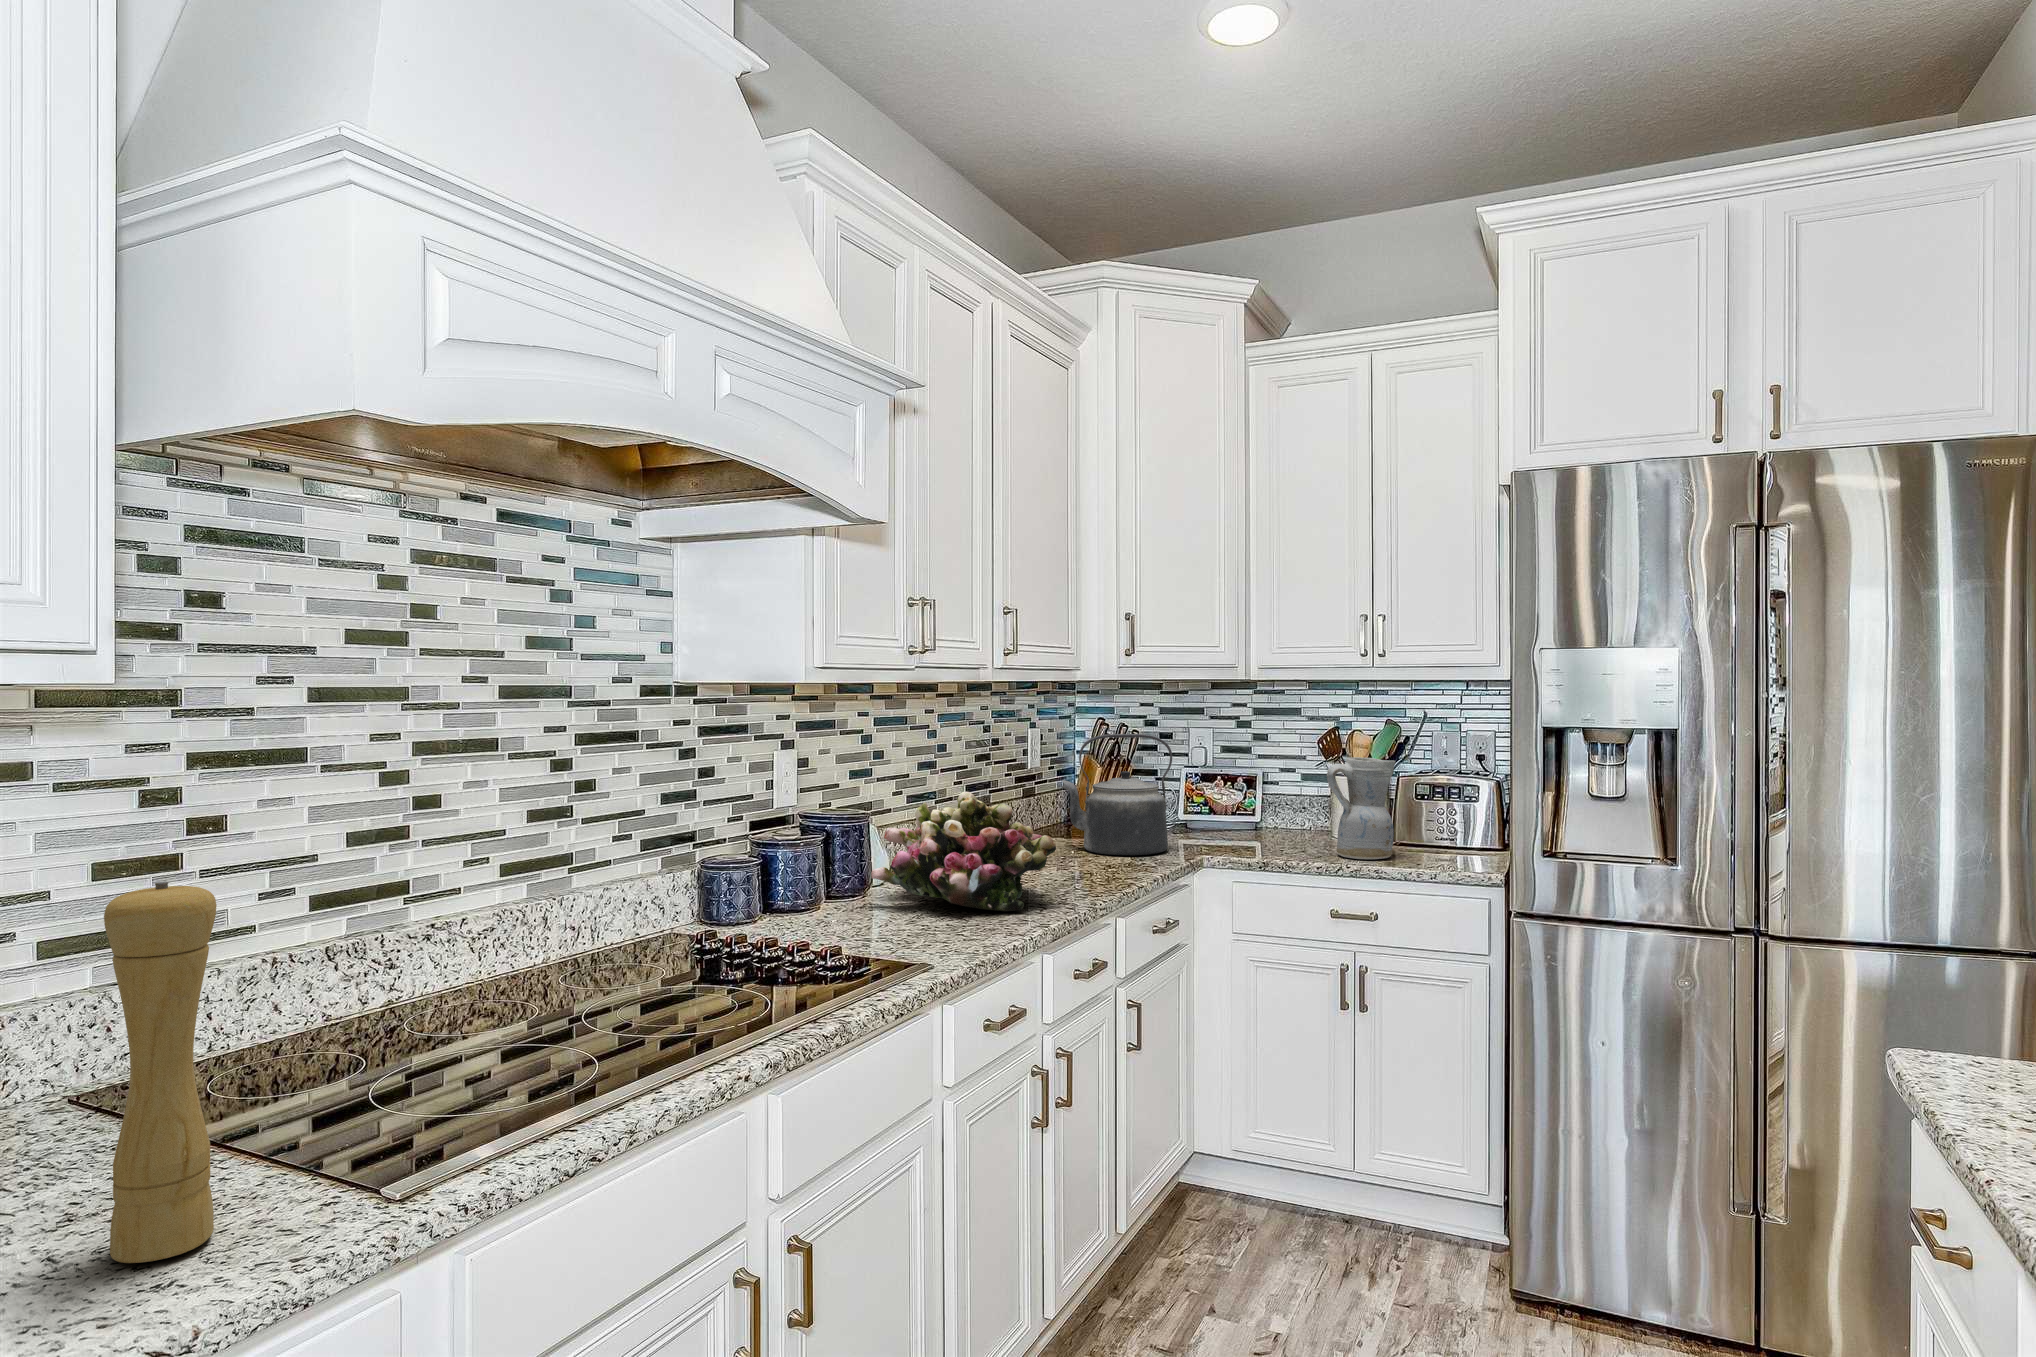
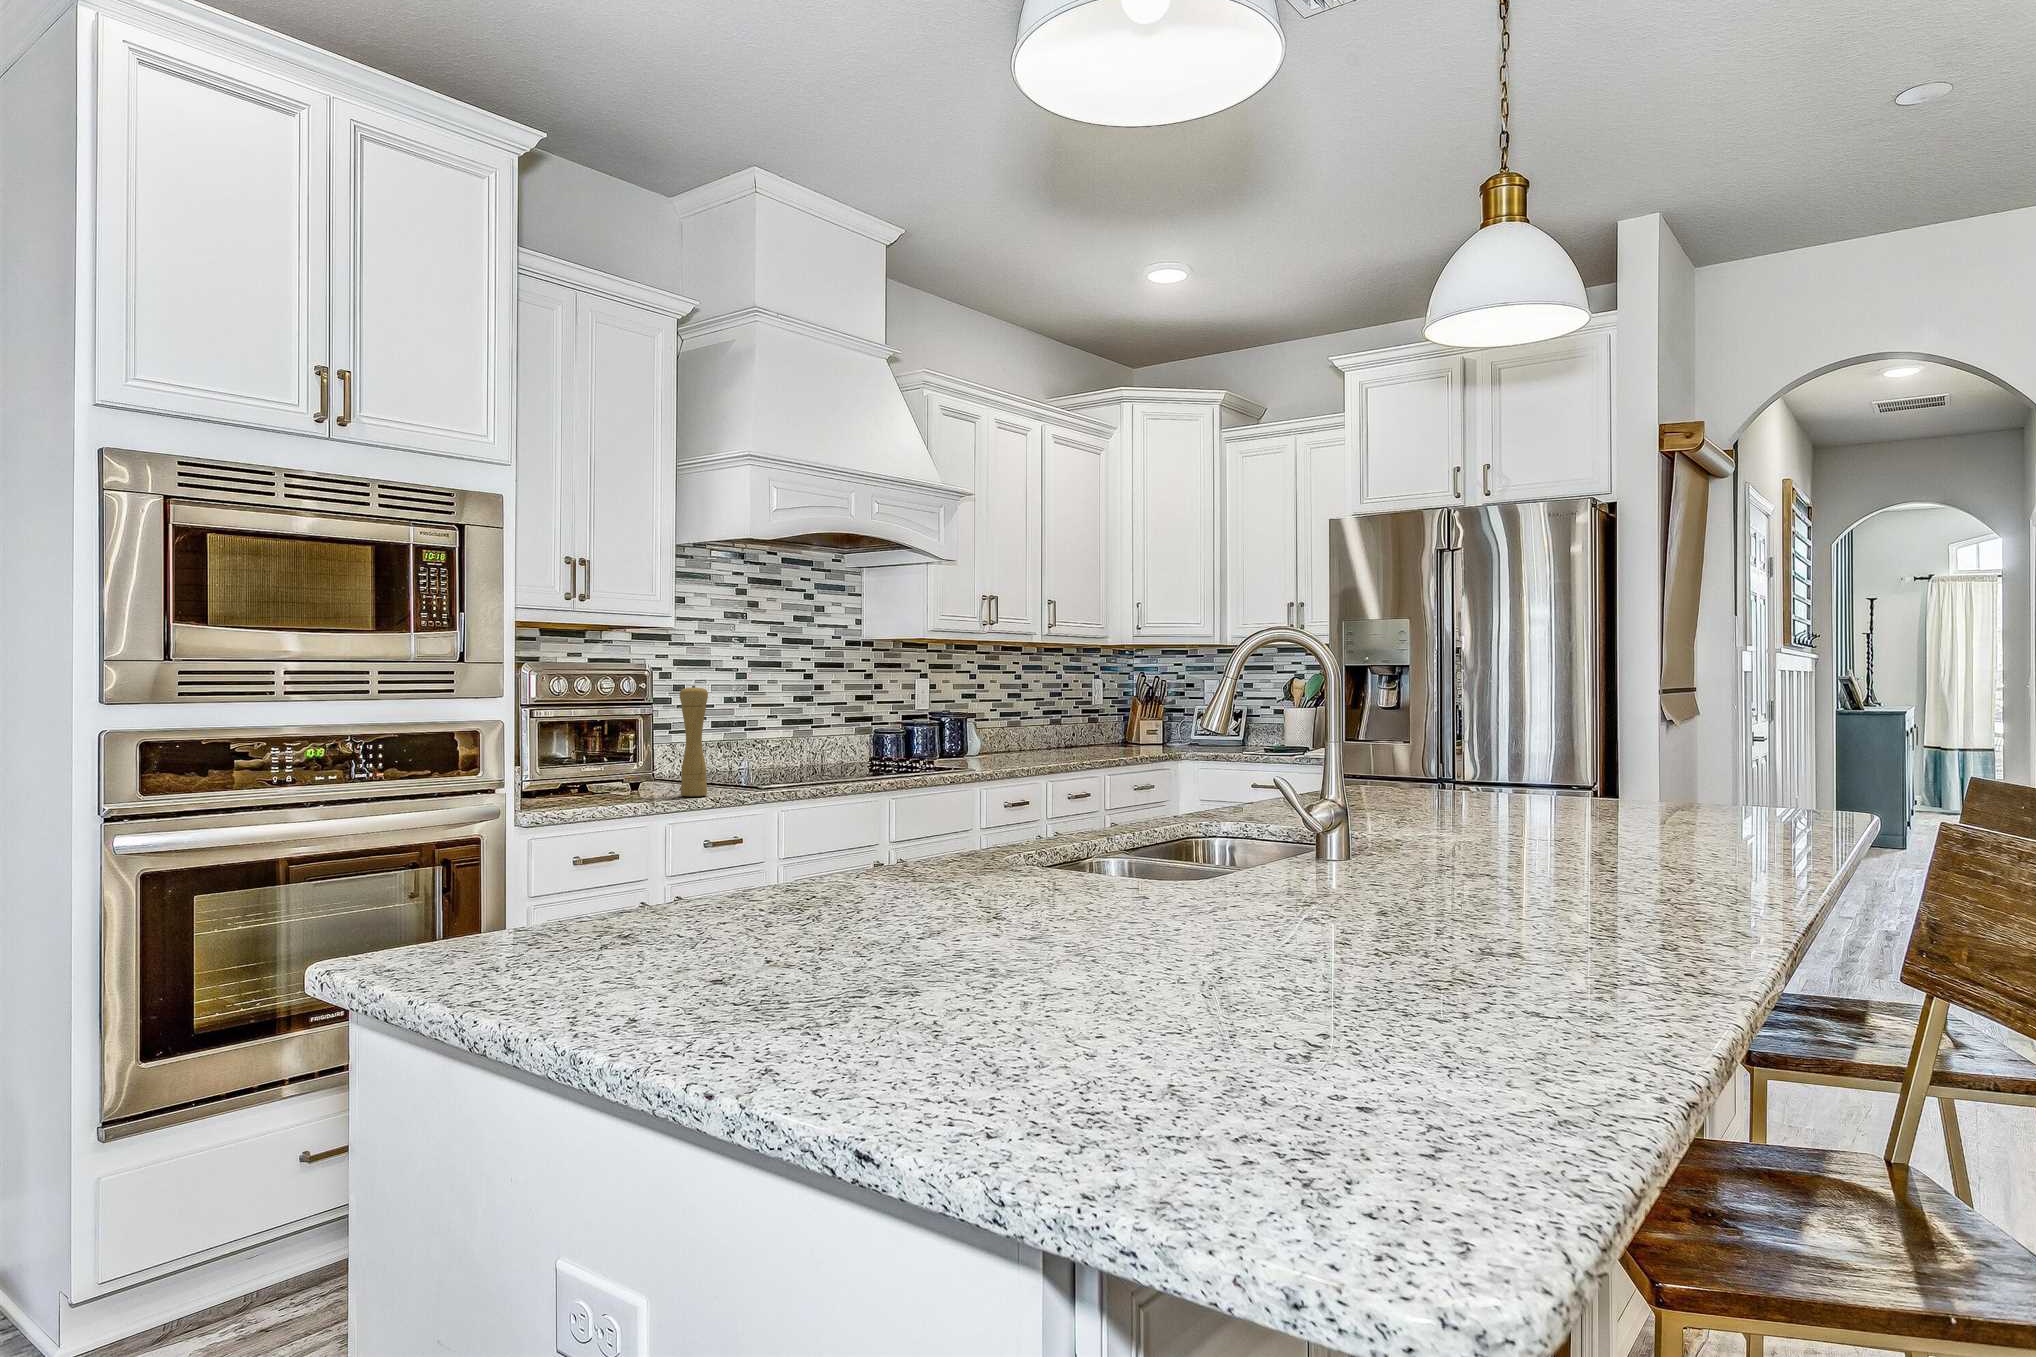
kettle: present [1062,734,1172,855] -> none [1097,679,1165,751]
ceramic pitcher: present [1327,757,1395,859] -> none [1256,692,1299,754]
flower arrangement: present [871,792,1056,911] -> none [964,702,1061,762]

